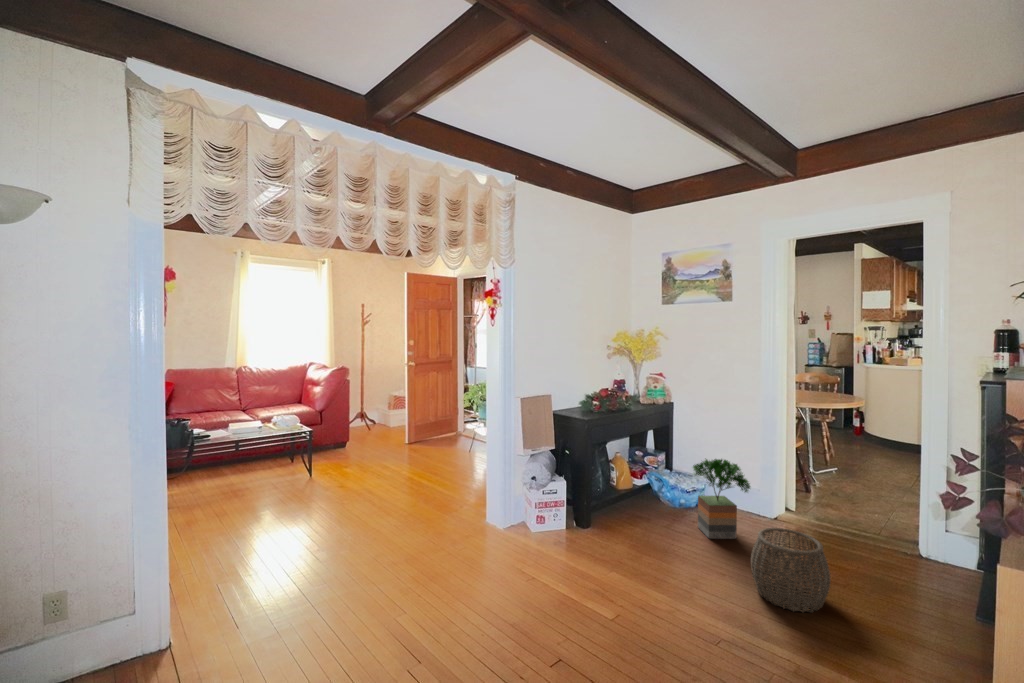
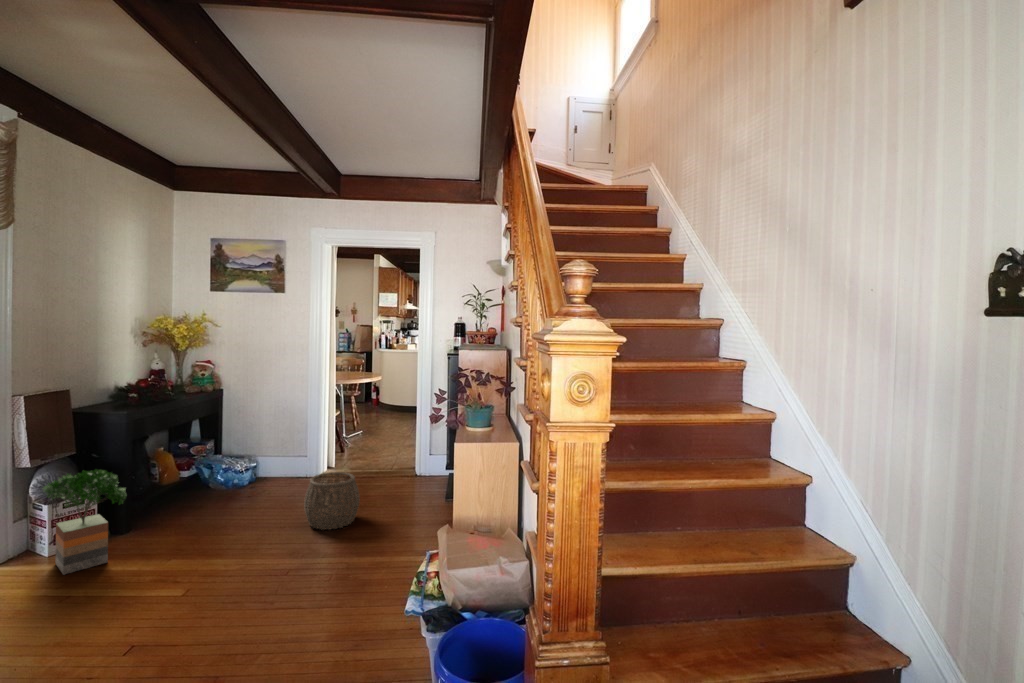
potted tree: present [693,459,750,539] -> present [43,469,125,575]

